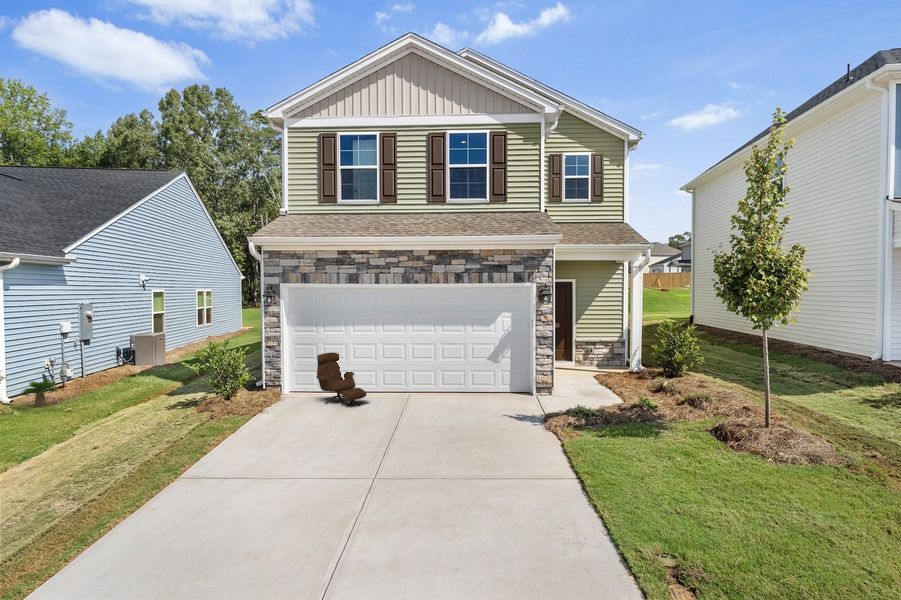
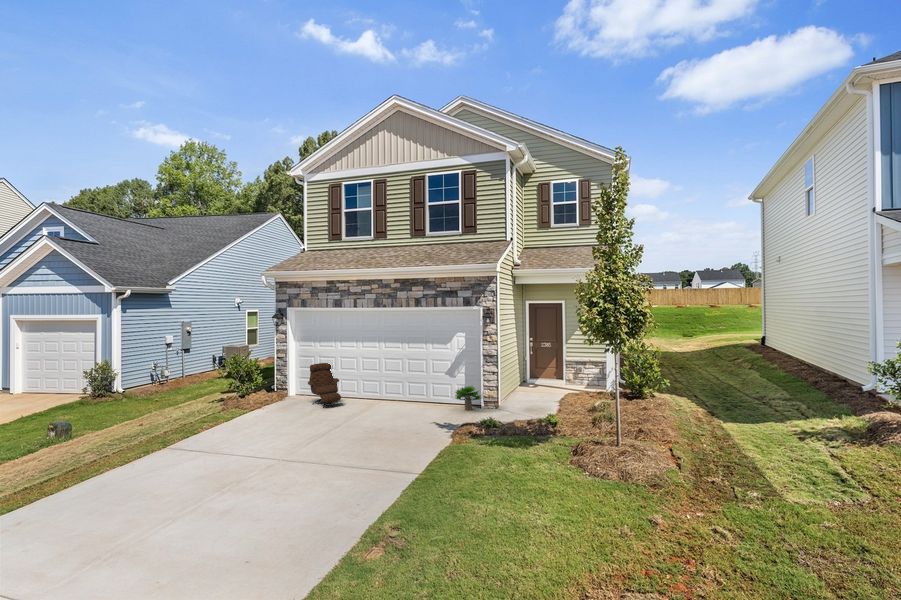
potted plant: present [20,378,57,406] -> present [455,386,481,411]

